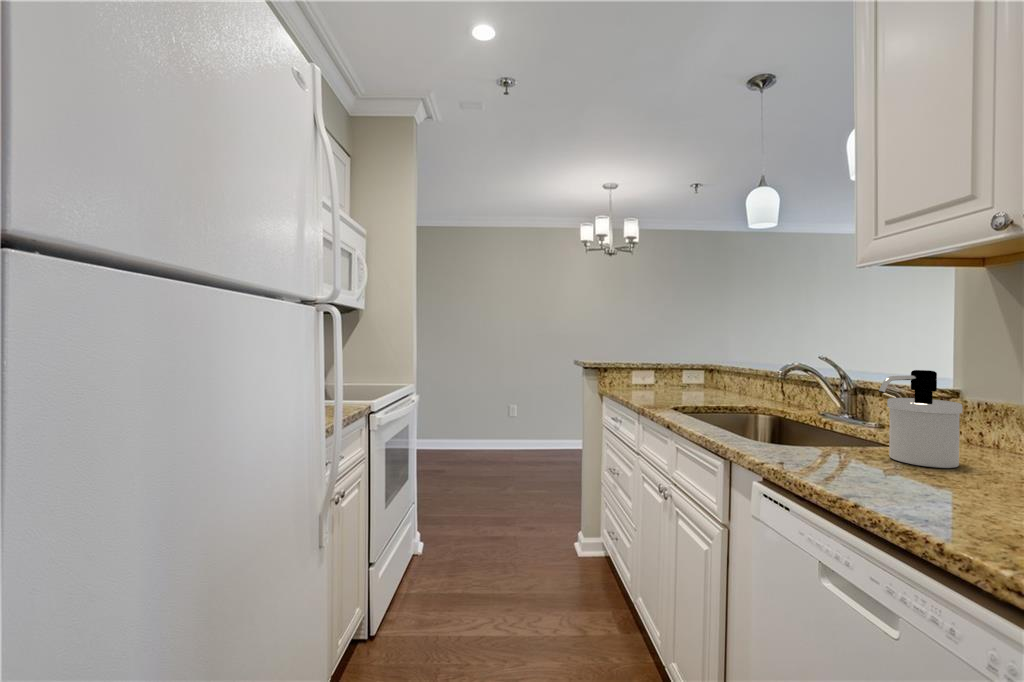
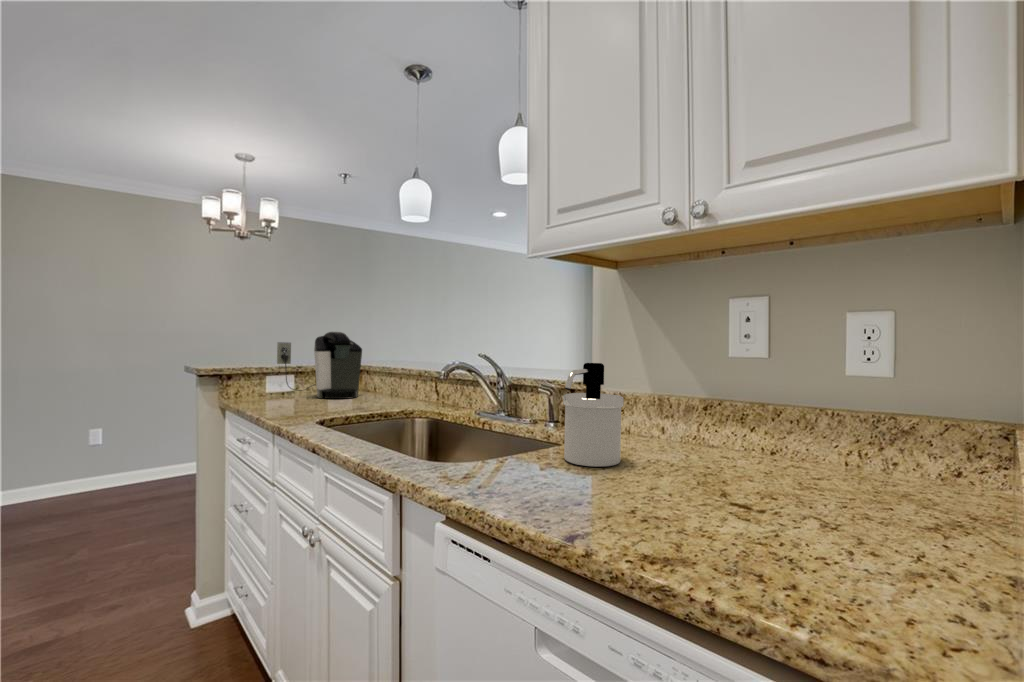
coffee maker: none [646,339,713,394] -> present [277,332,362,399]

